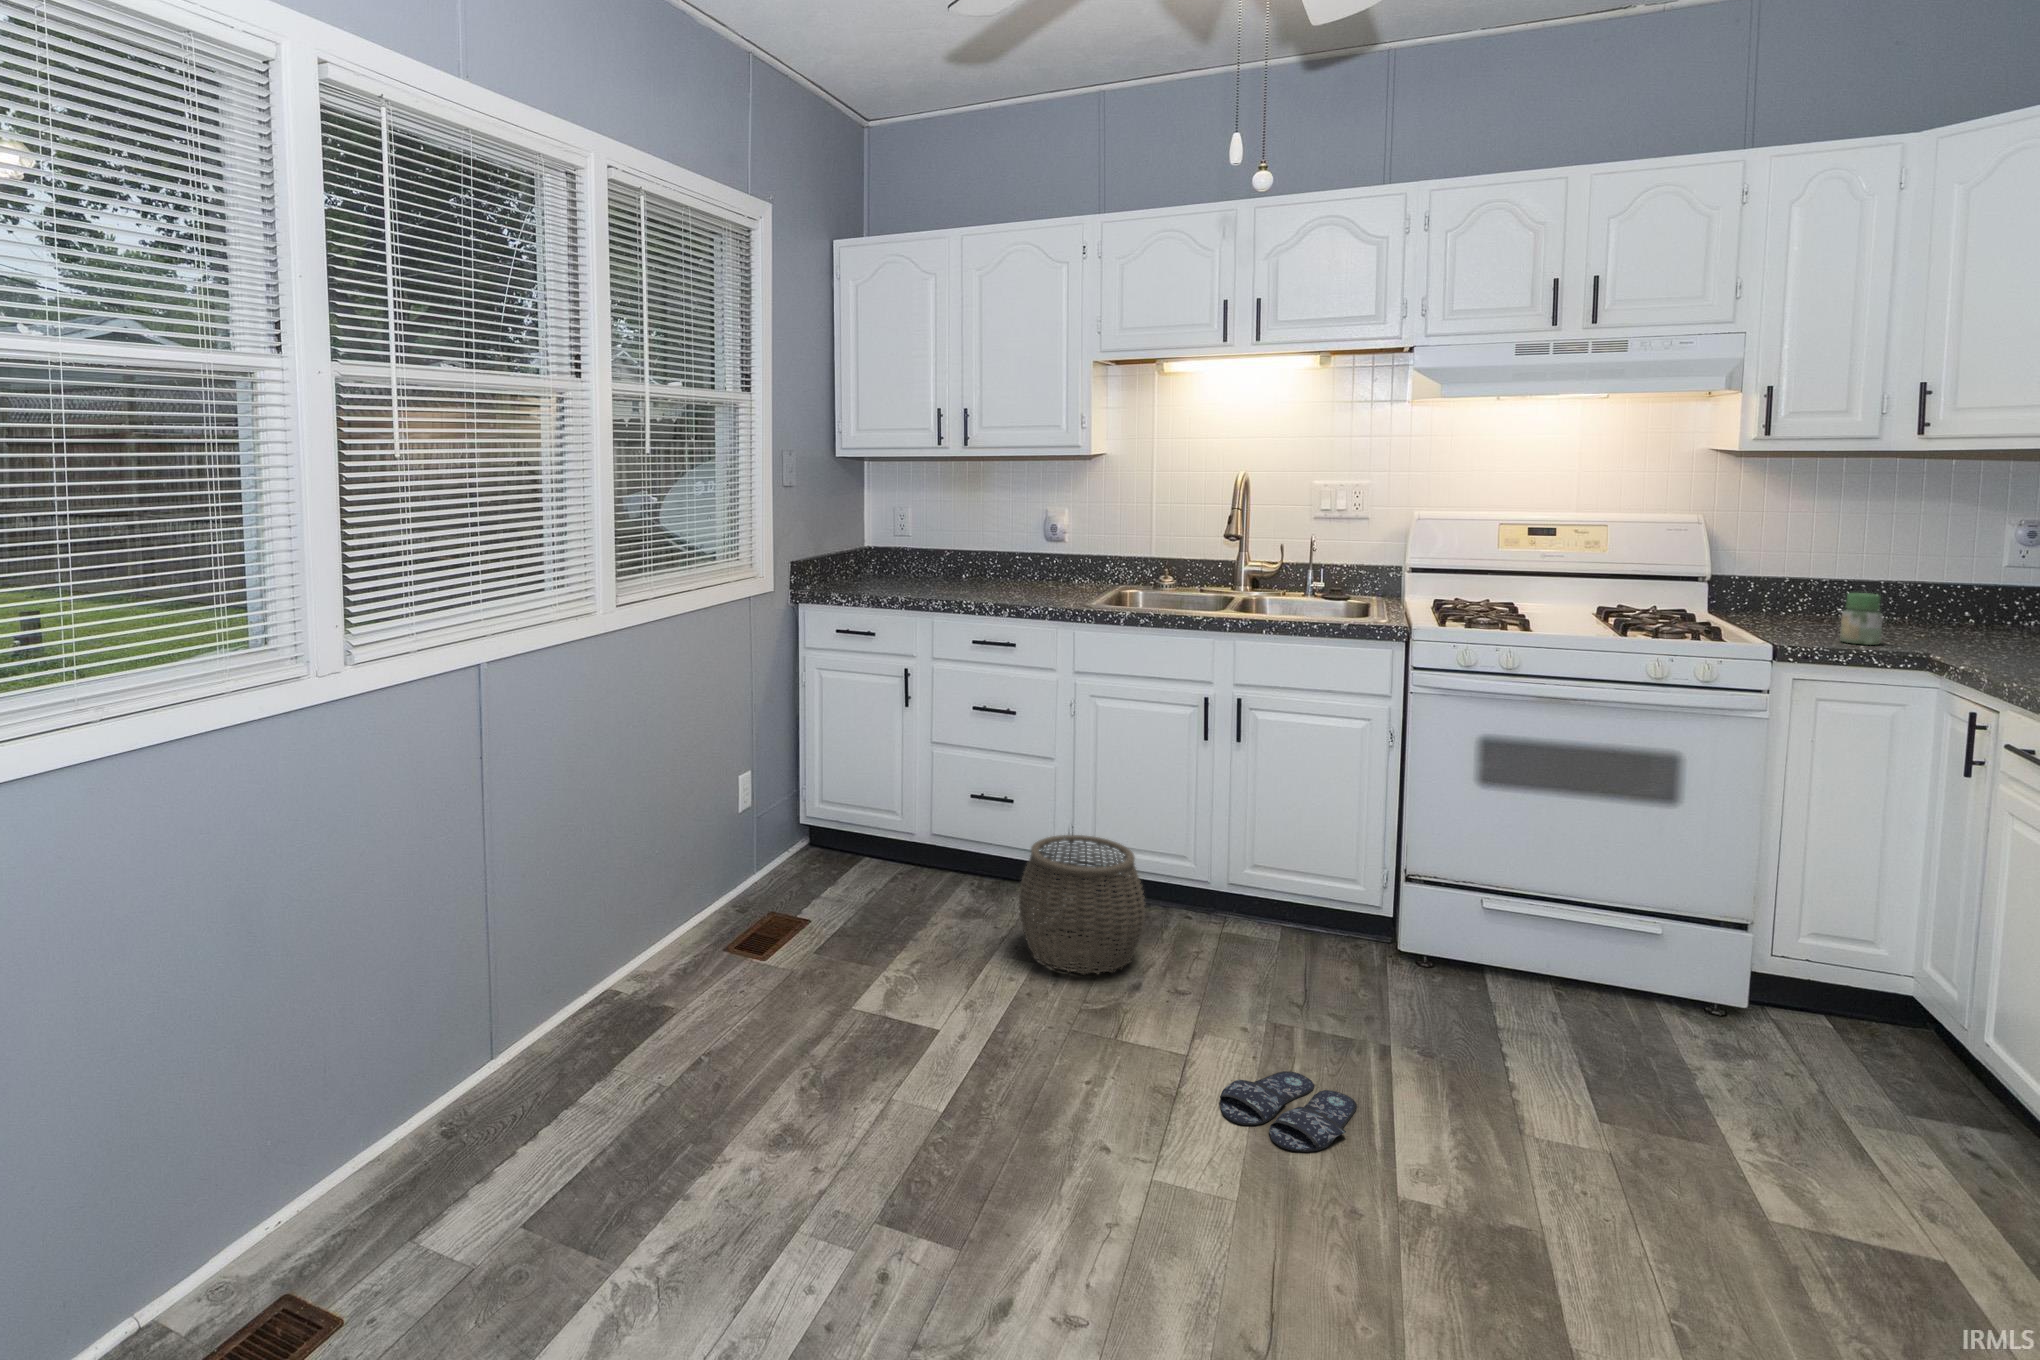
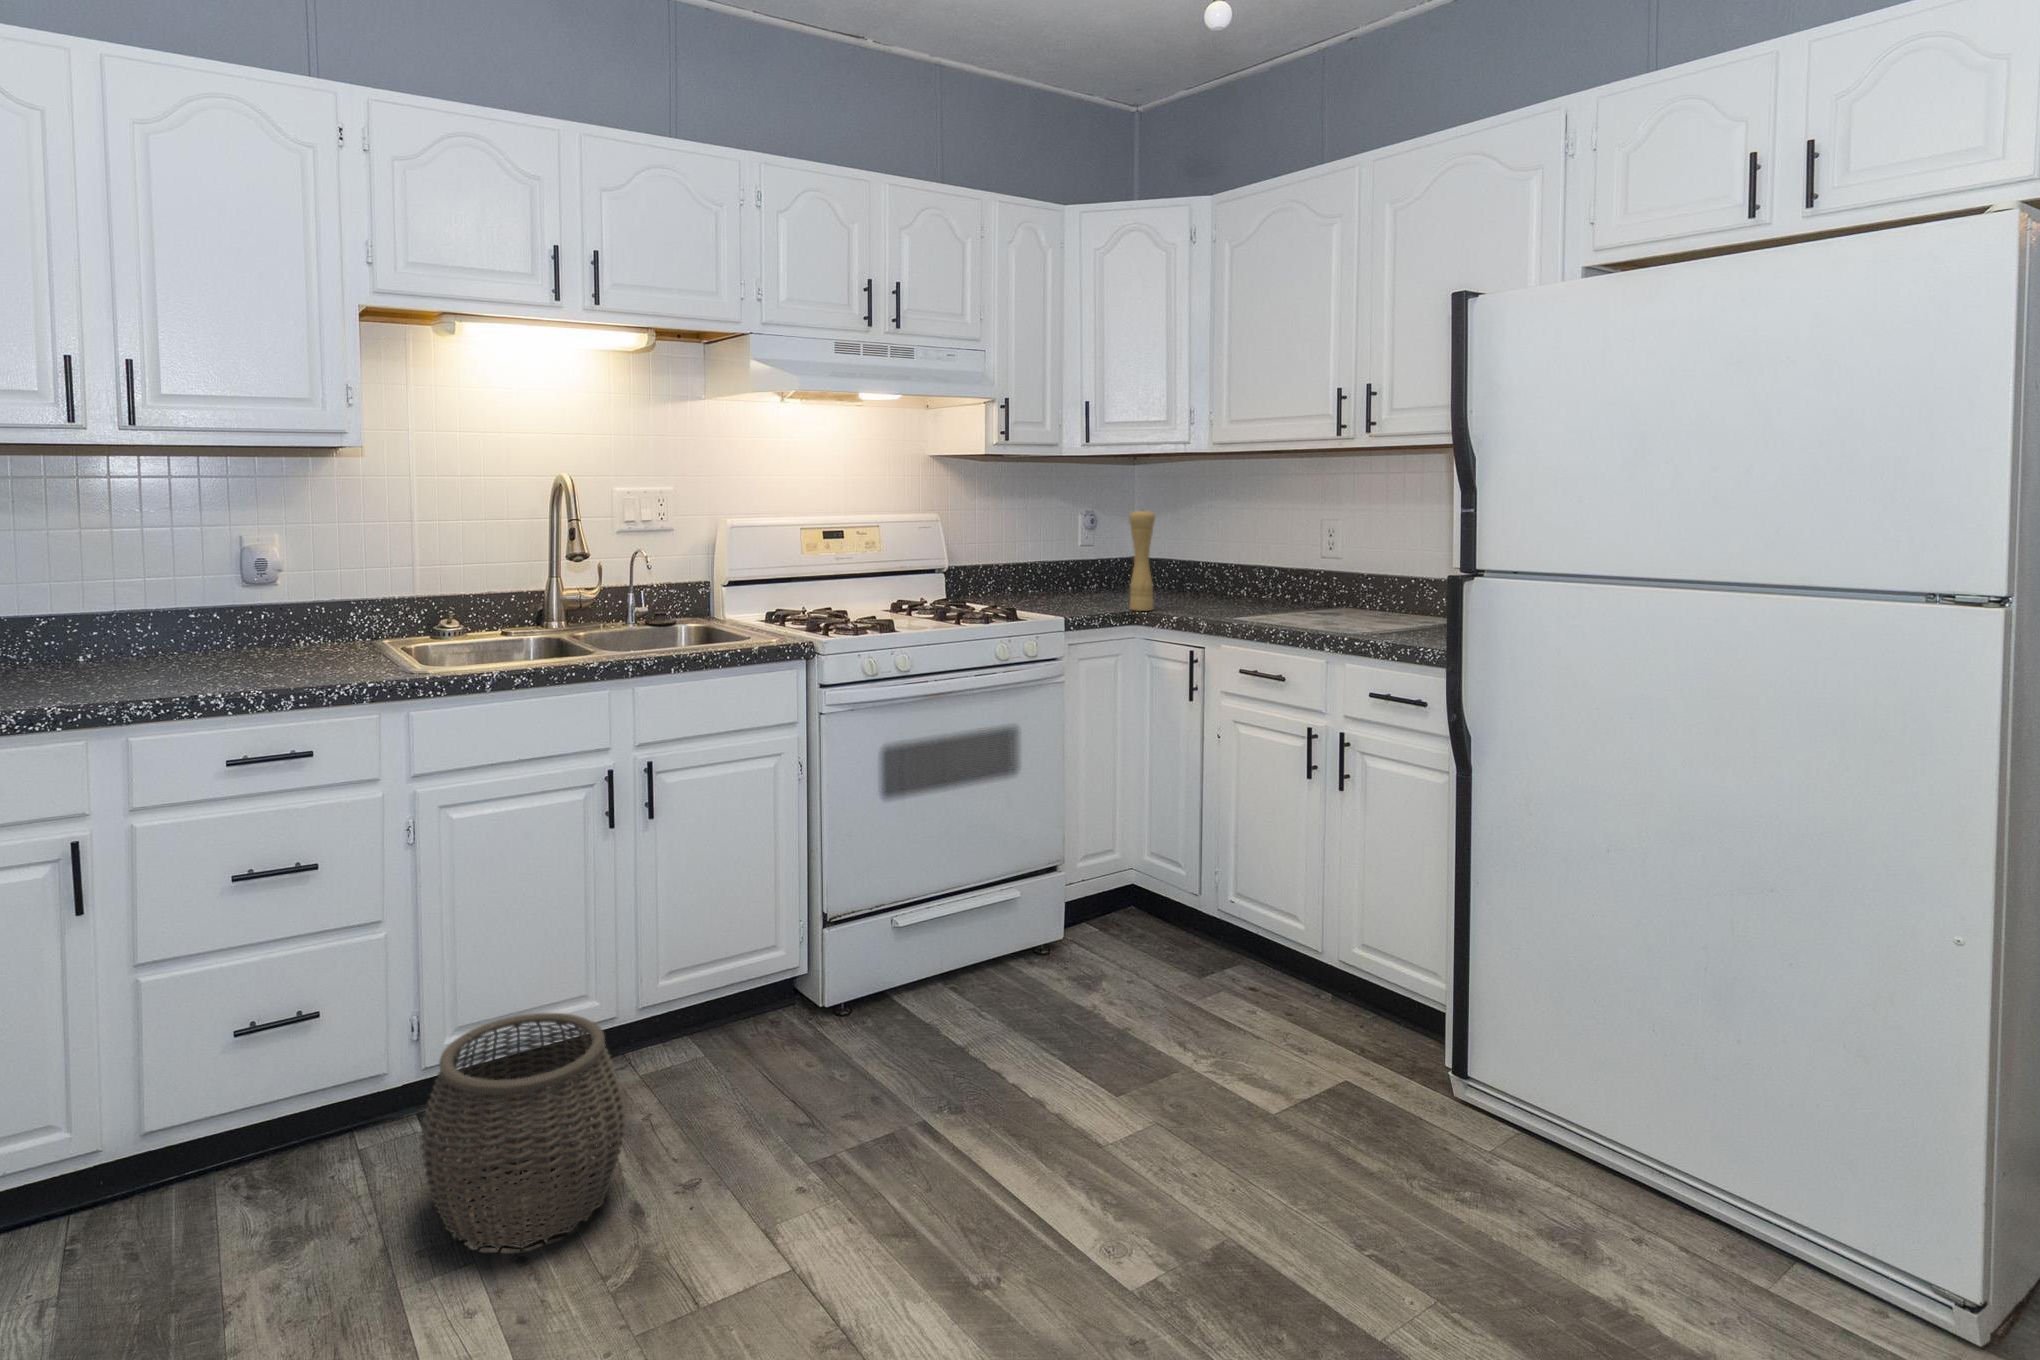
pepper mill: none [1916,522,1971,650] -> present [1129,510,1155,611]
jar: present [1840,593,1883,645] -> none [1089,571,1114,613]
slippers: present [1220,1071,1357,1152] -> none [882,1205,1028,1318]

